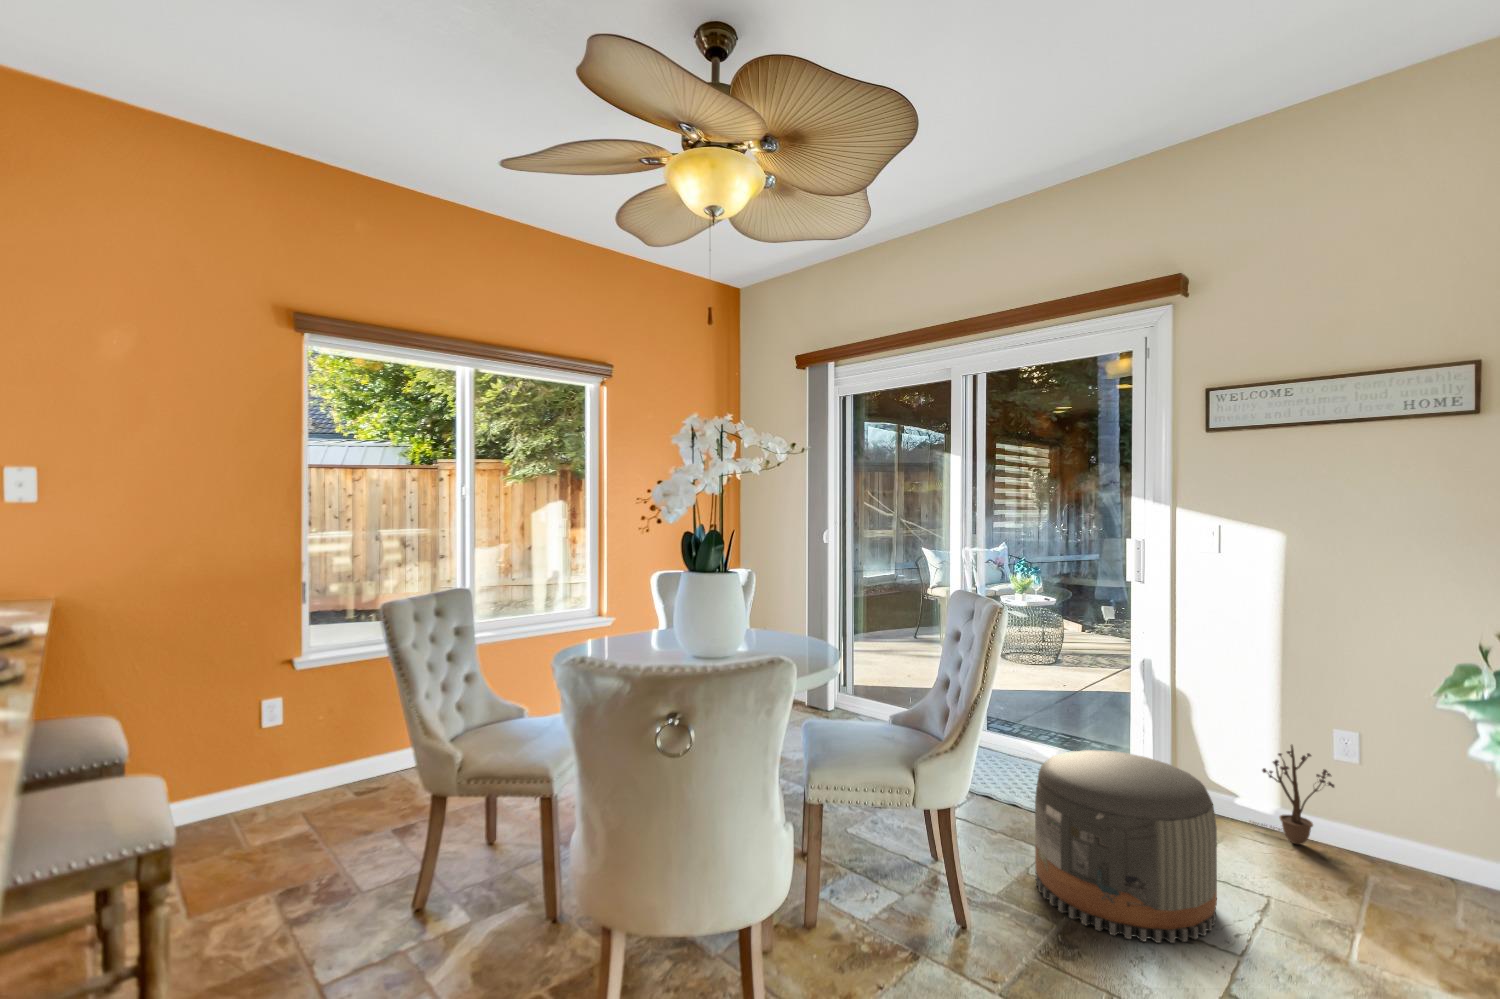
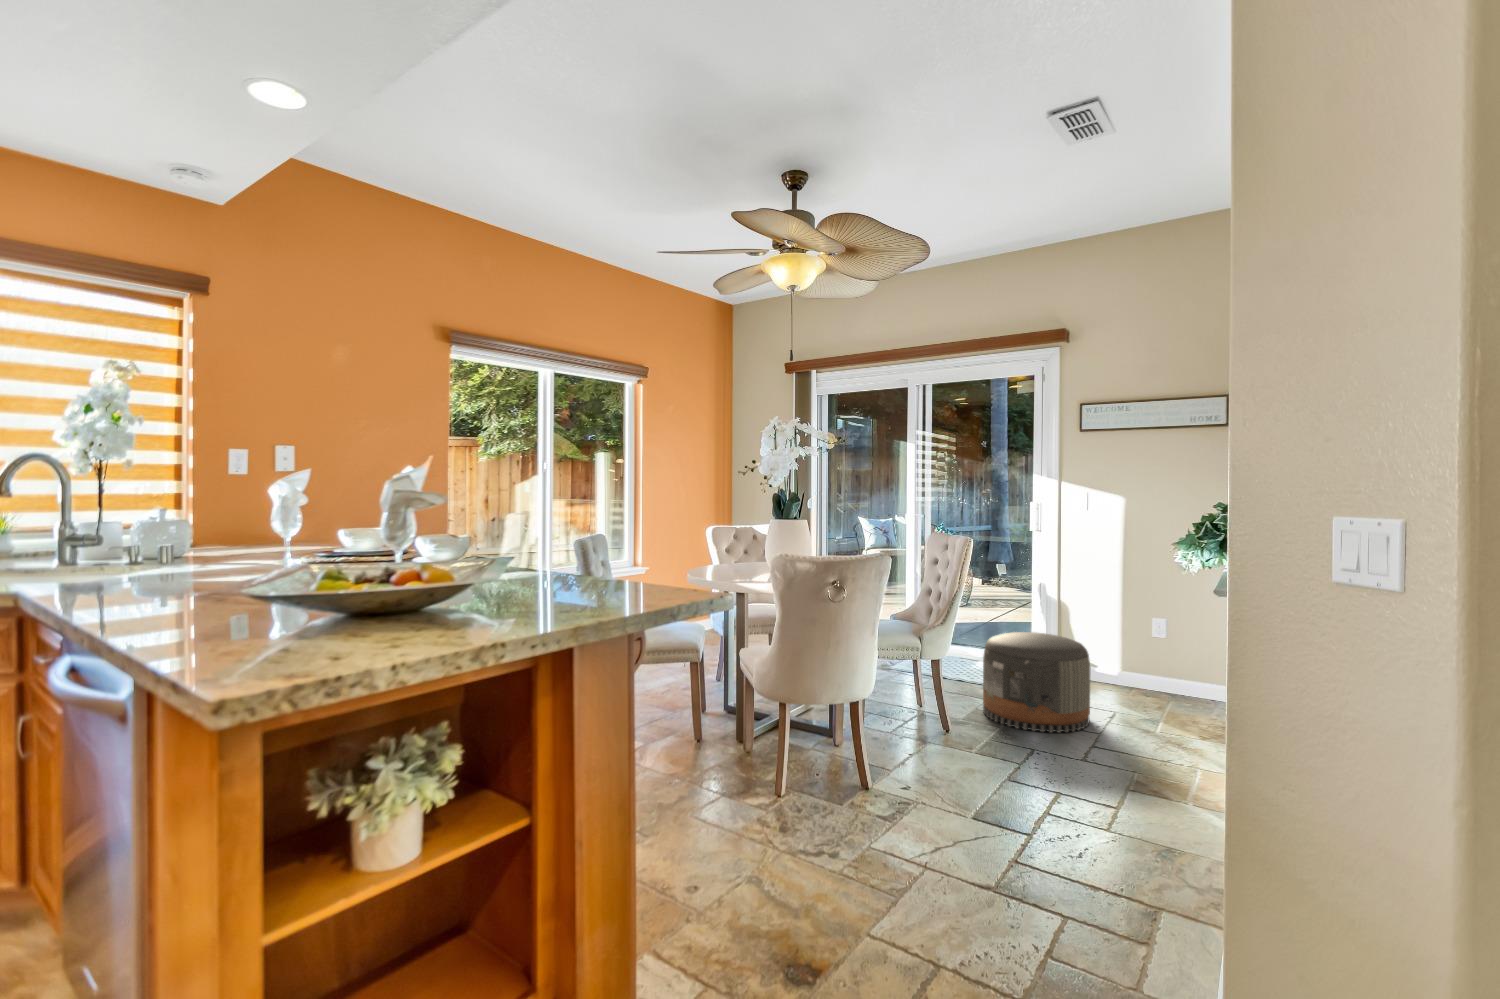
decorative plant: present [1250,745,1334,844] -> none [1104,629,1154,691]

